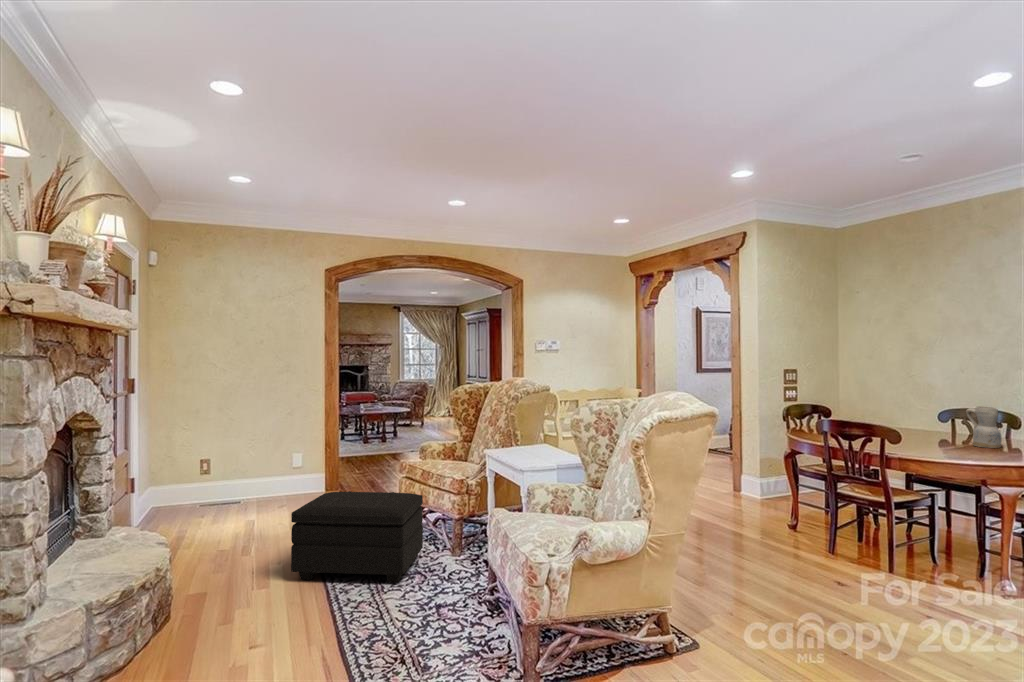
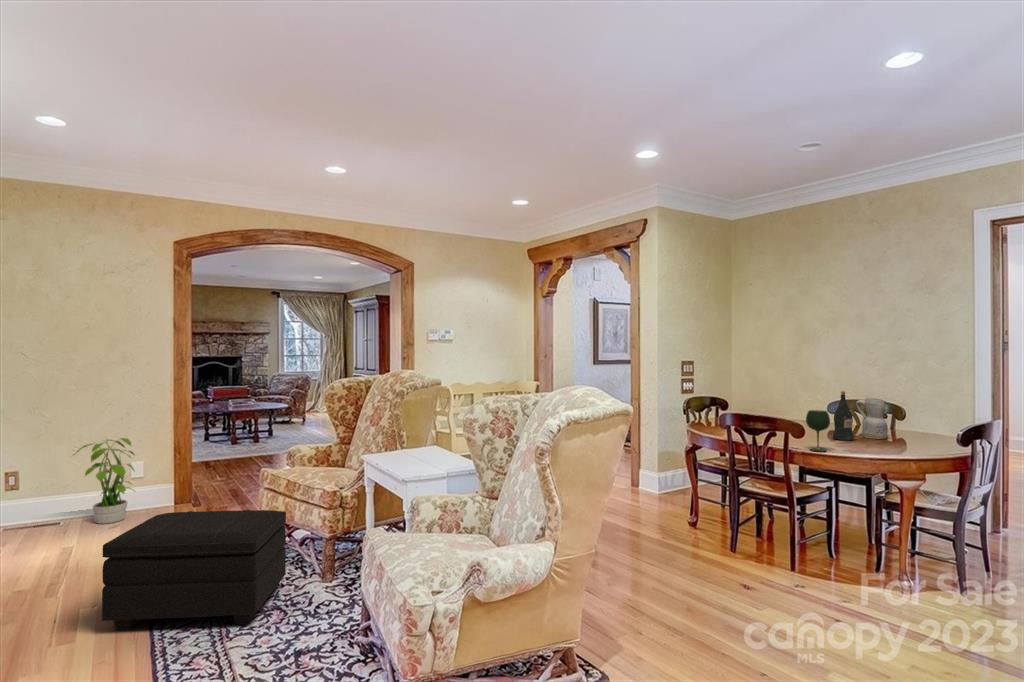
wine bottle: none [939,399,962,449] -> present [833,391,854,441]
wine glass: none [904,417,930,458] -> present [806,410,830,452]
potted plant: none [251,432,298,503] -> present [73,438,134,524]

